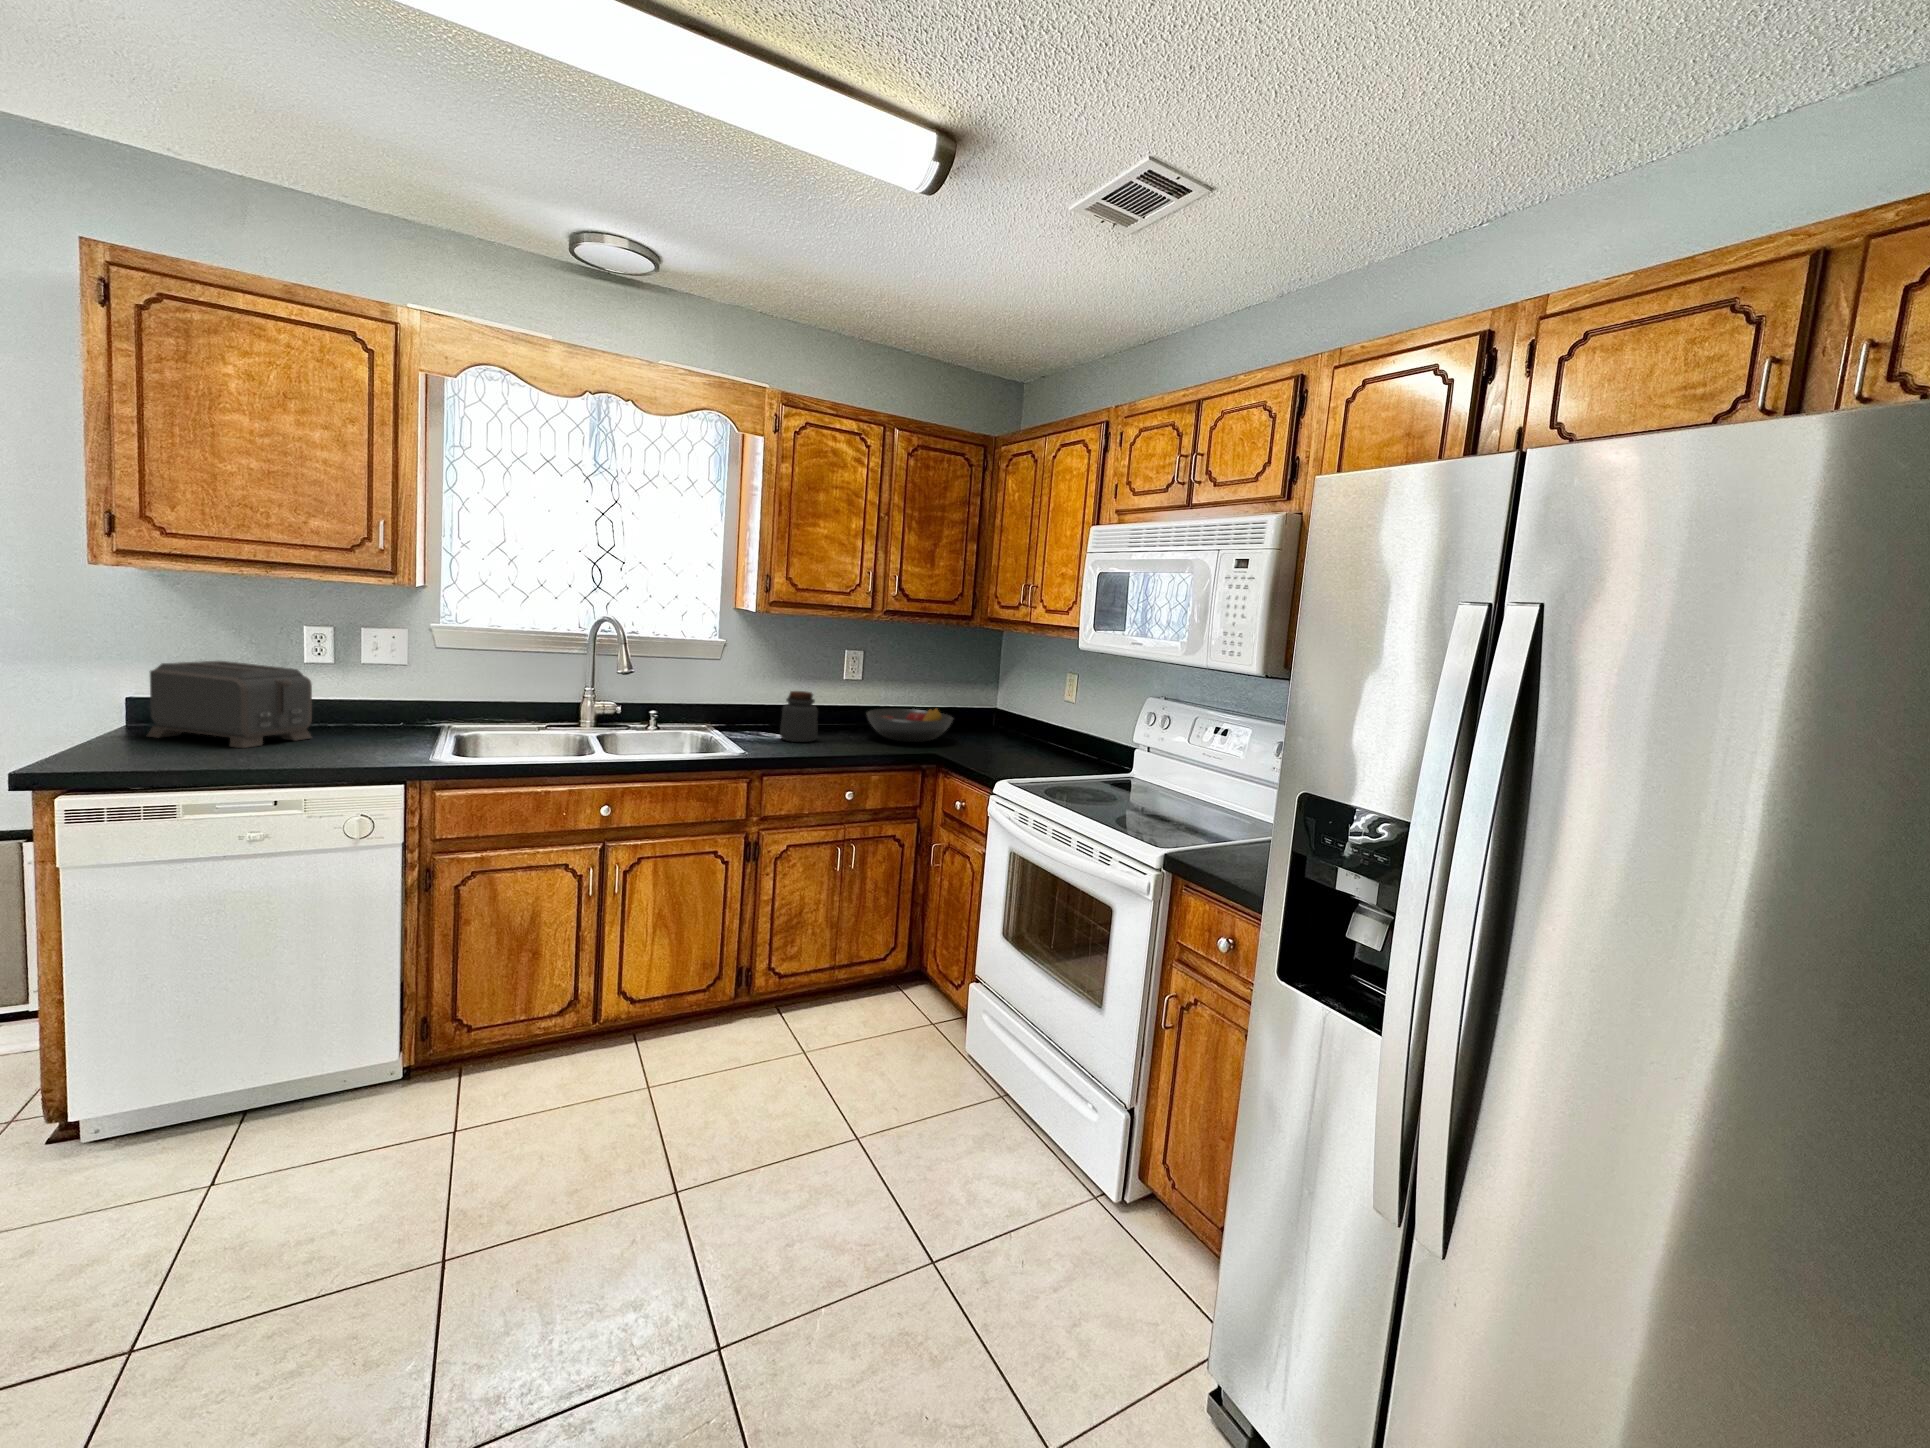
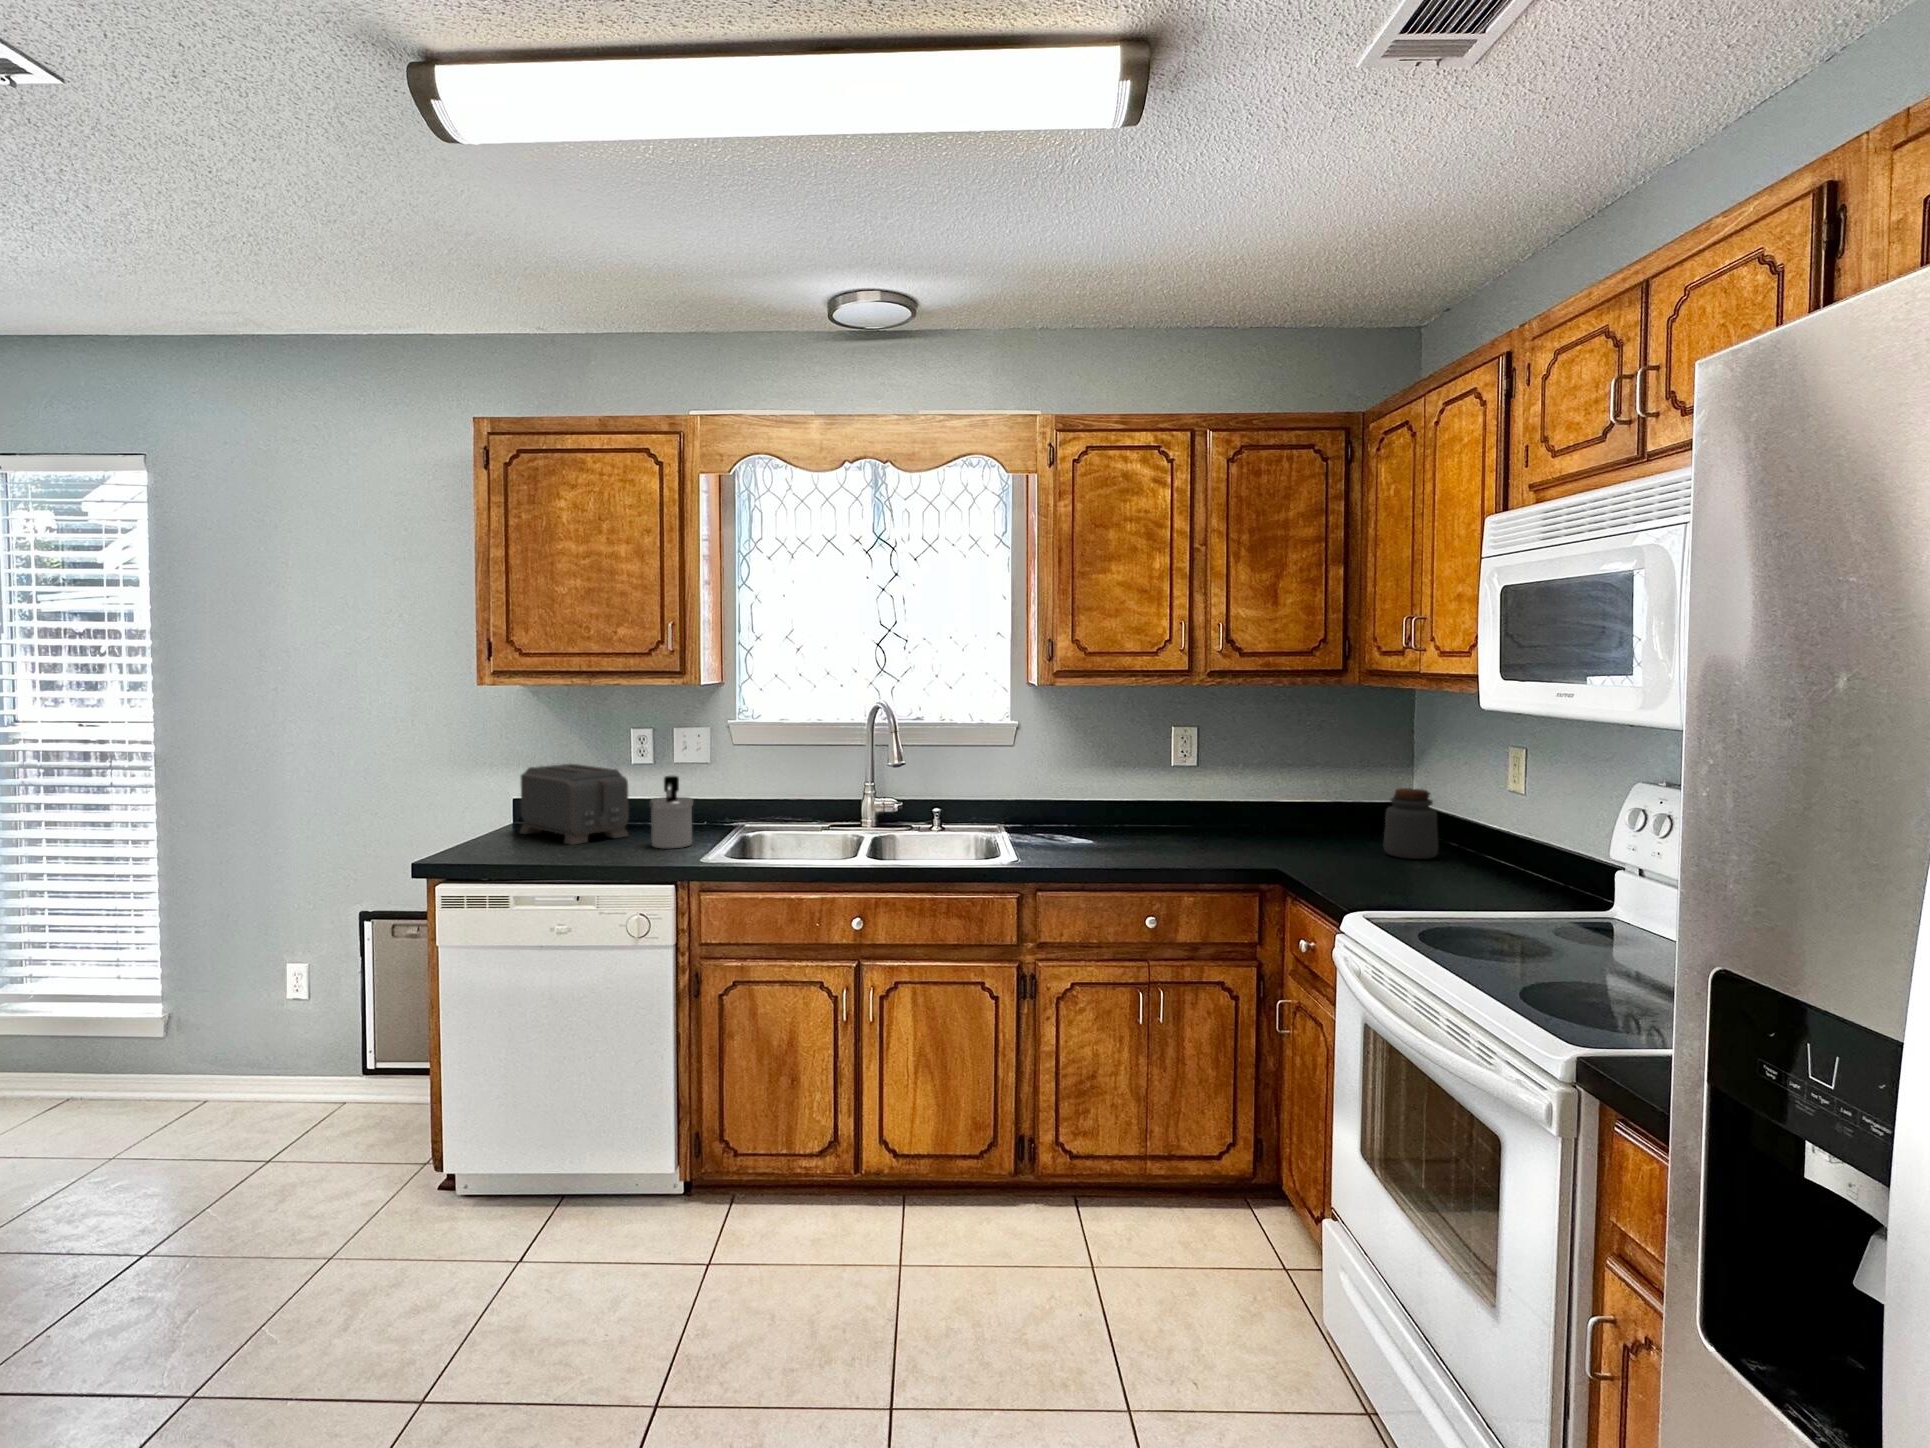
soap dispenser: none [352,677,406,750] -> present [650,776,693,848]
jar: present [780,691,818,742] -> present [1383,788,1438,859]
fruit bowl: present [867,708,954,742] -> none [1192,802,1320,850]

